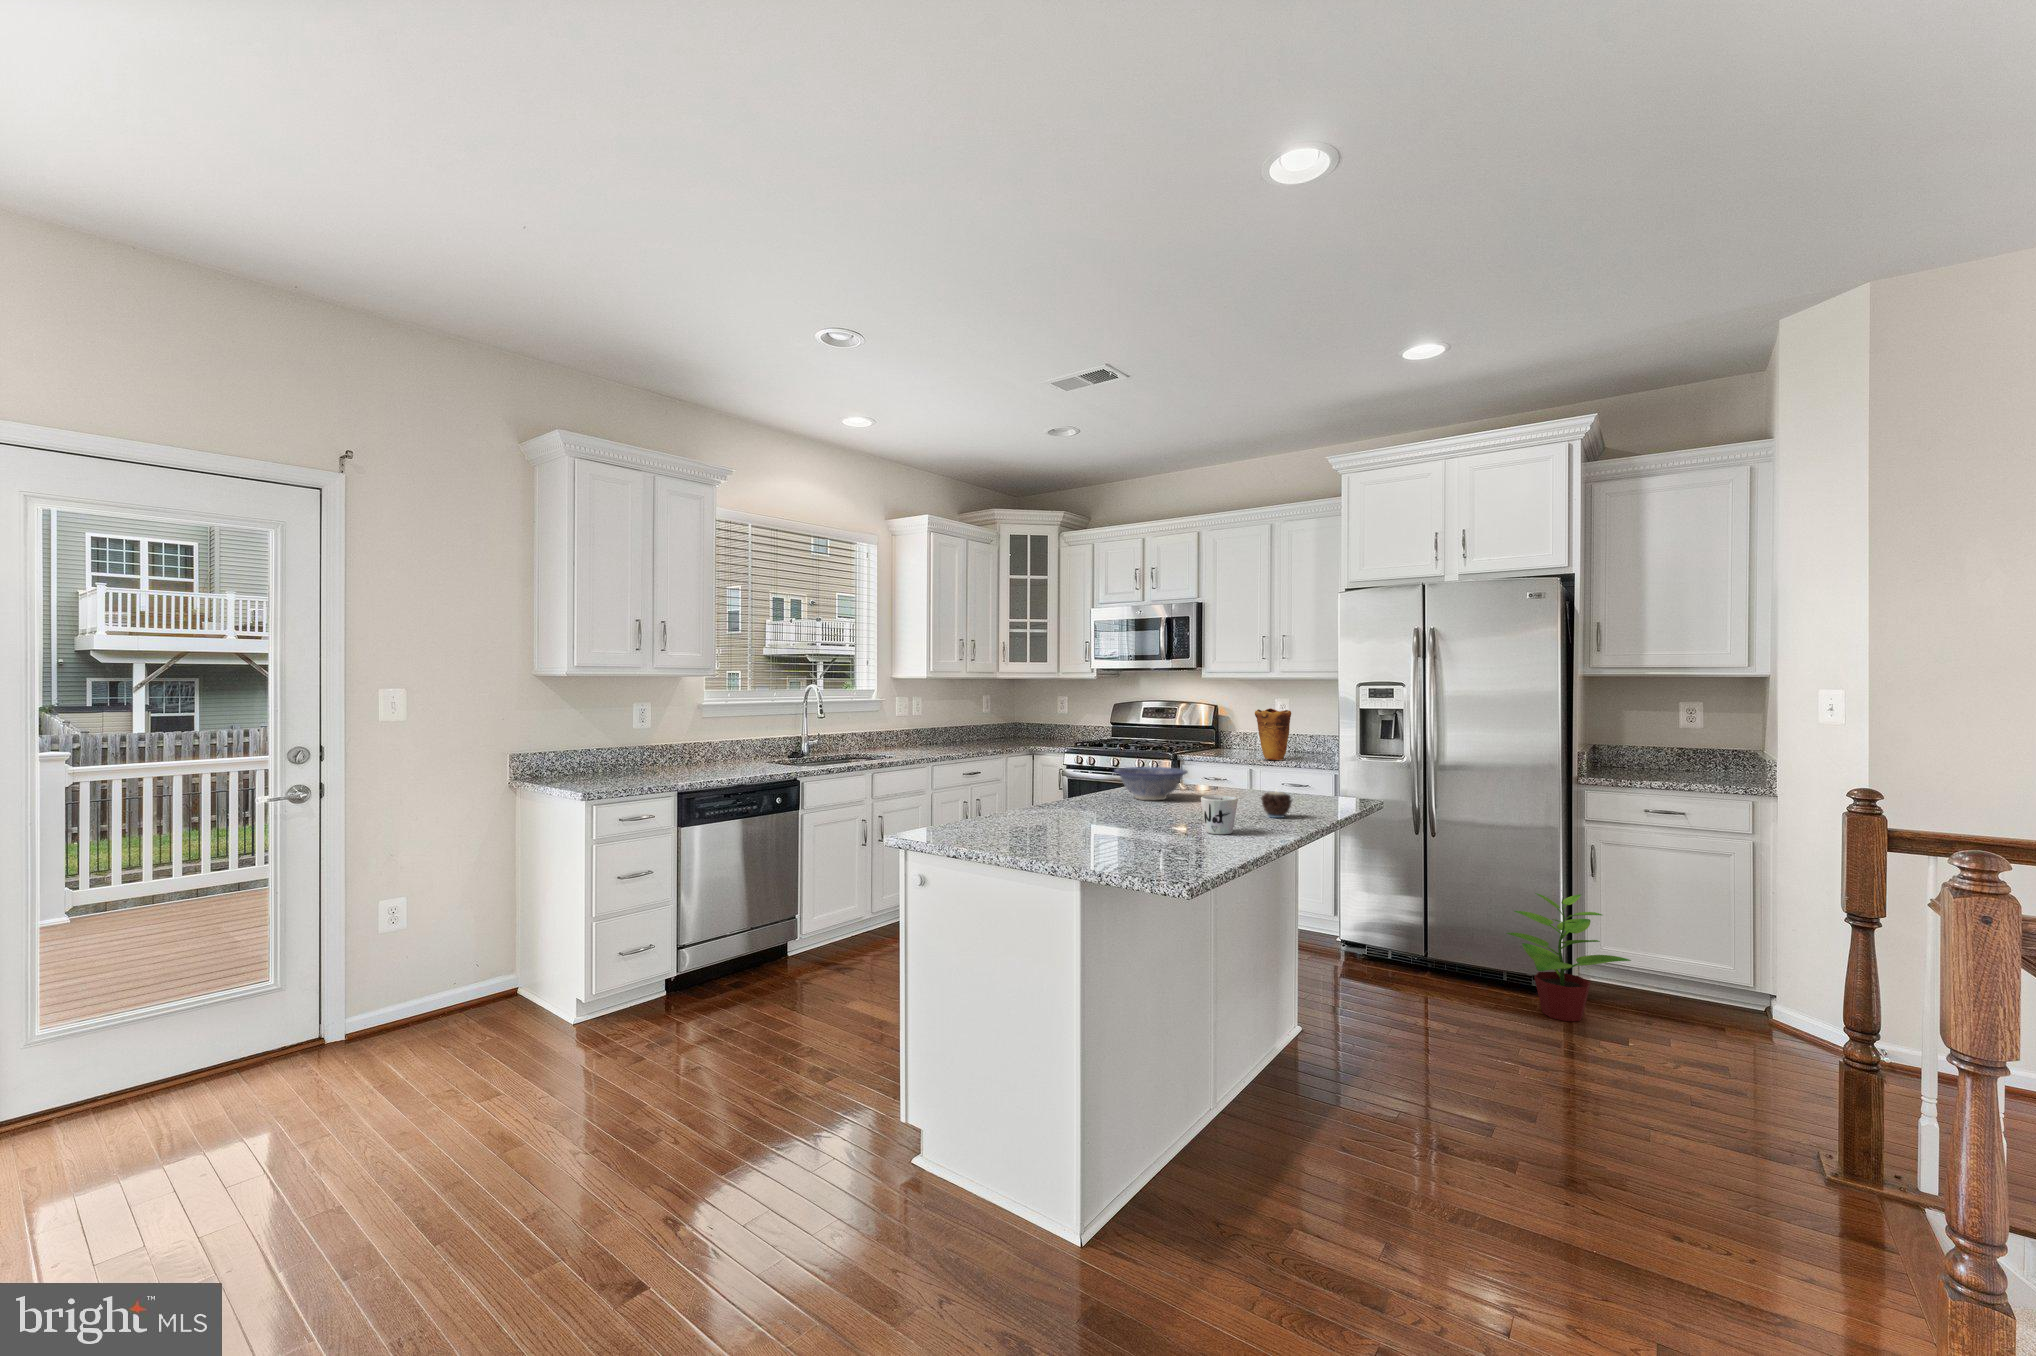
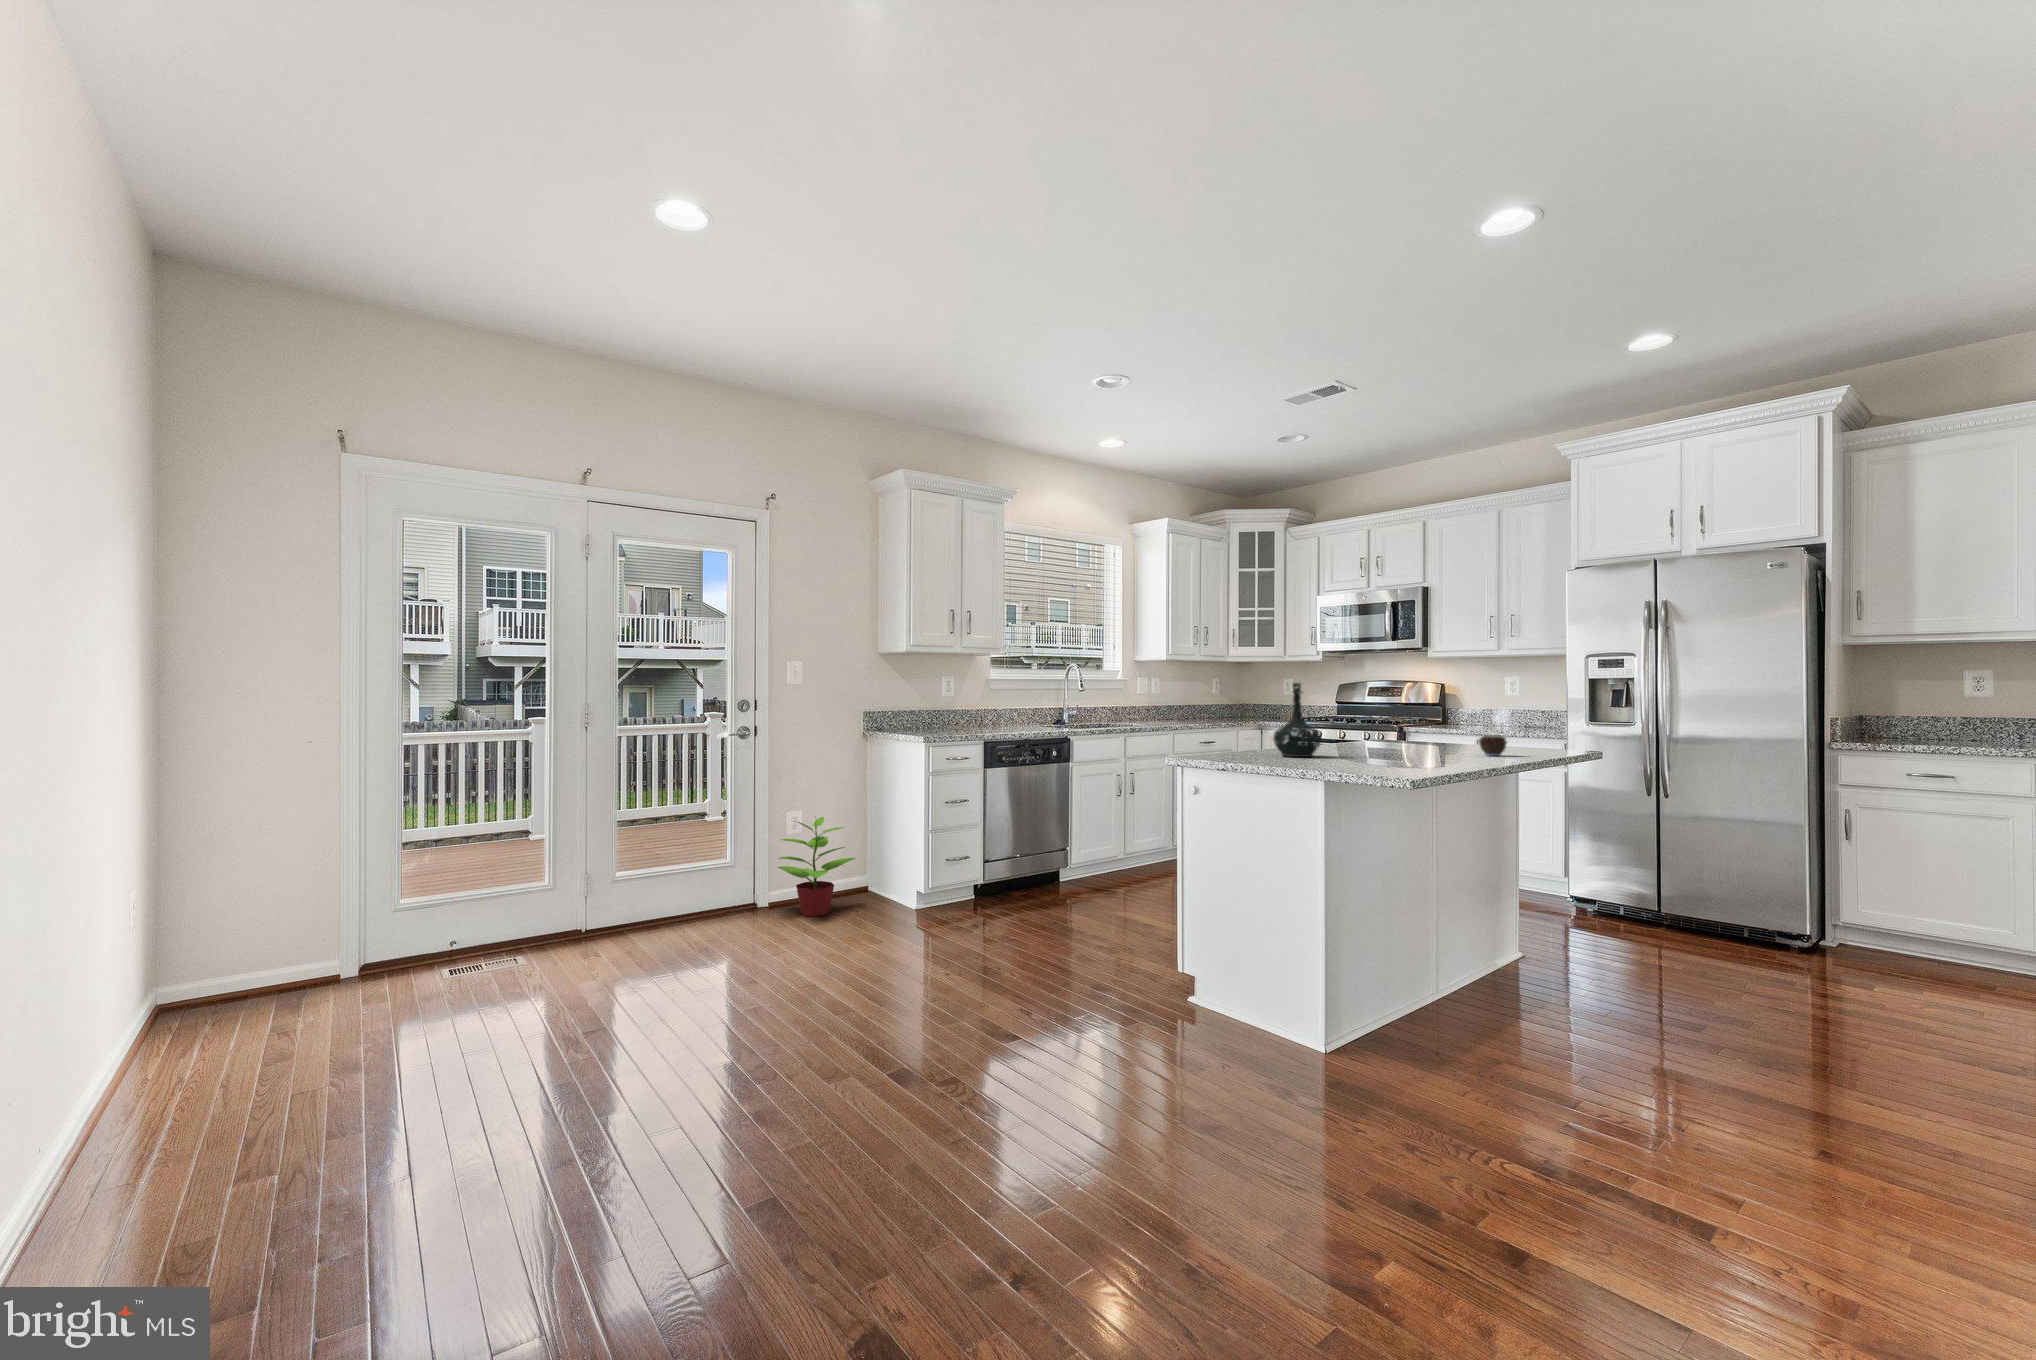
vase: present [1255,708,1291,760] -> none [1484,686,1522,735]
bottle: none [1023,734,1082,831] -> present [1274,683,1321,757]
decorative bowl: present [1114,767,1187,800] -> none [1346,723,1413,749]
mug: present [1201,795,1238,834] -> none [1423,731,1455,761]
potted plant: present [1506,893,1631,1021] -> present [778,817,856,917]

